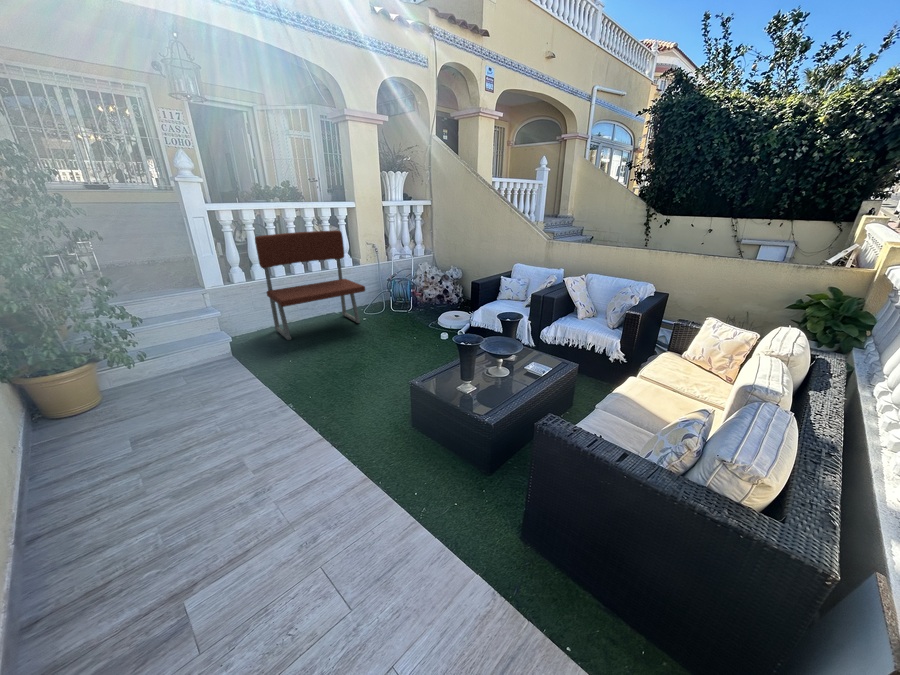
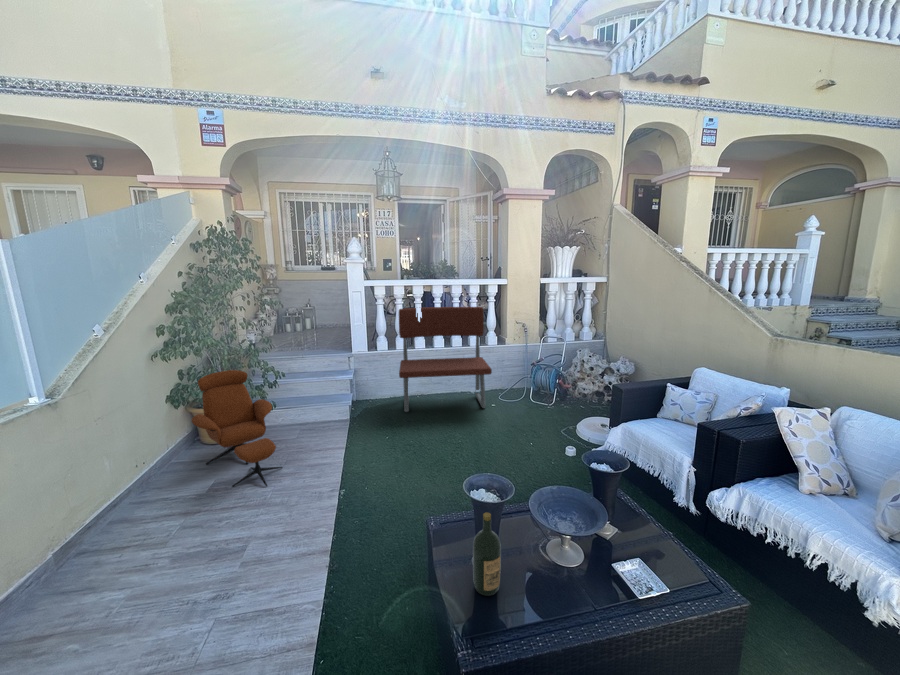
lounge chair: none [43,325,212,440] -> present [192,370,282,487]
wine bottle: none [473,352,490,399] -> present [473,512,501,596]

